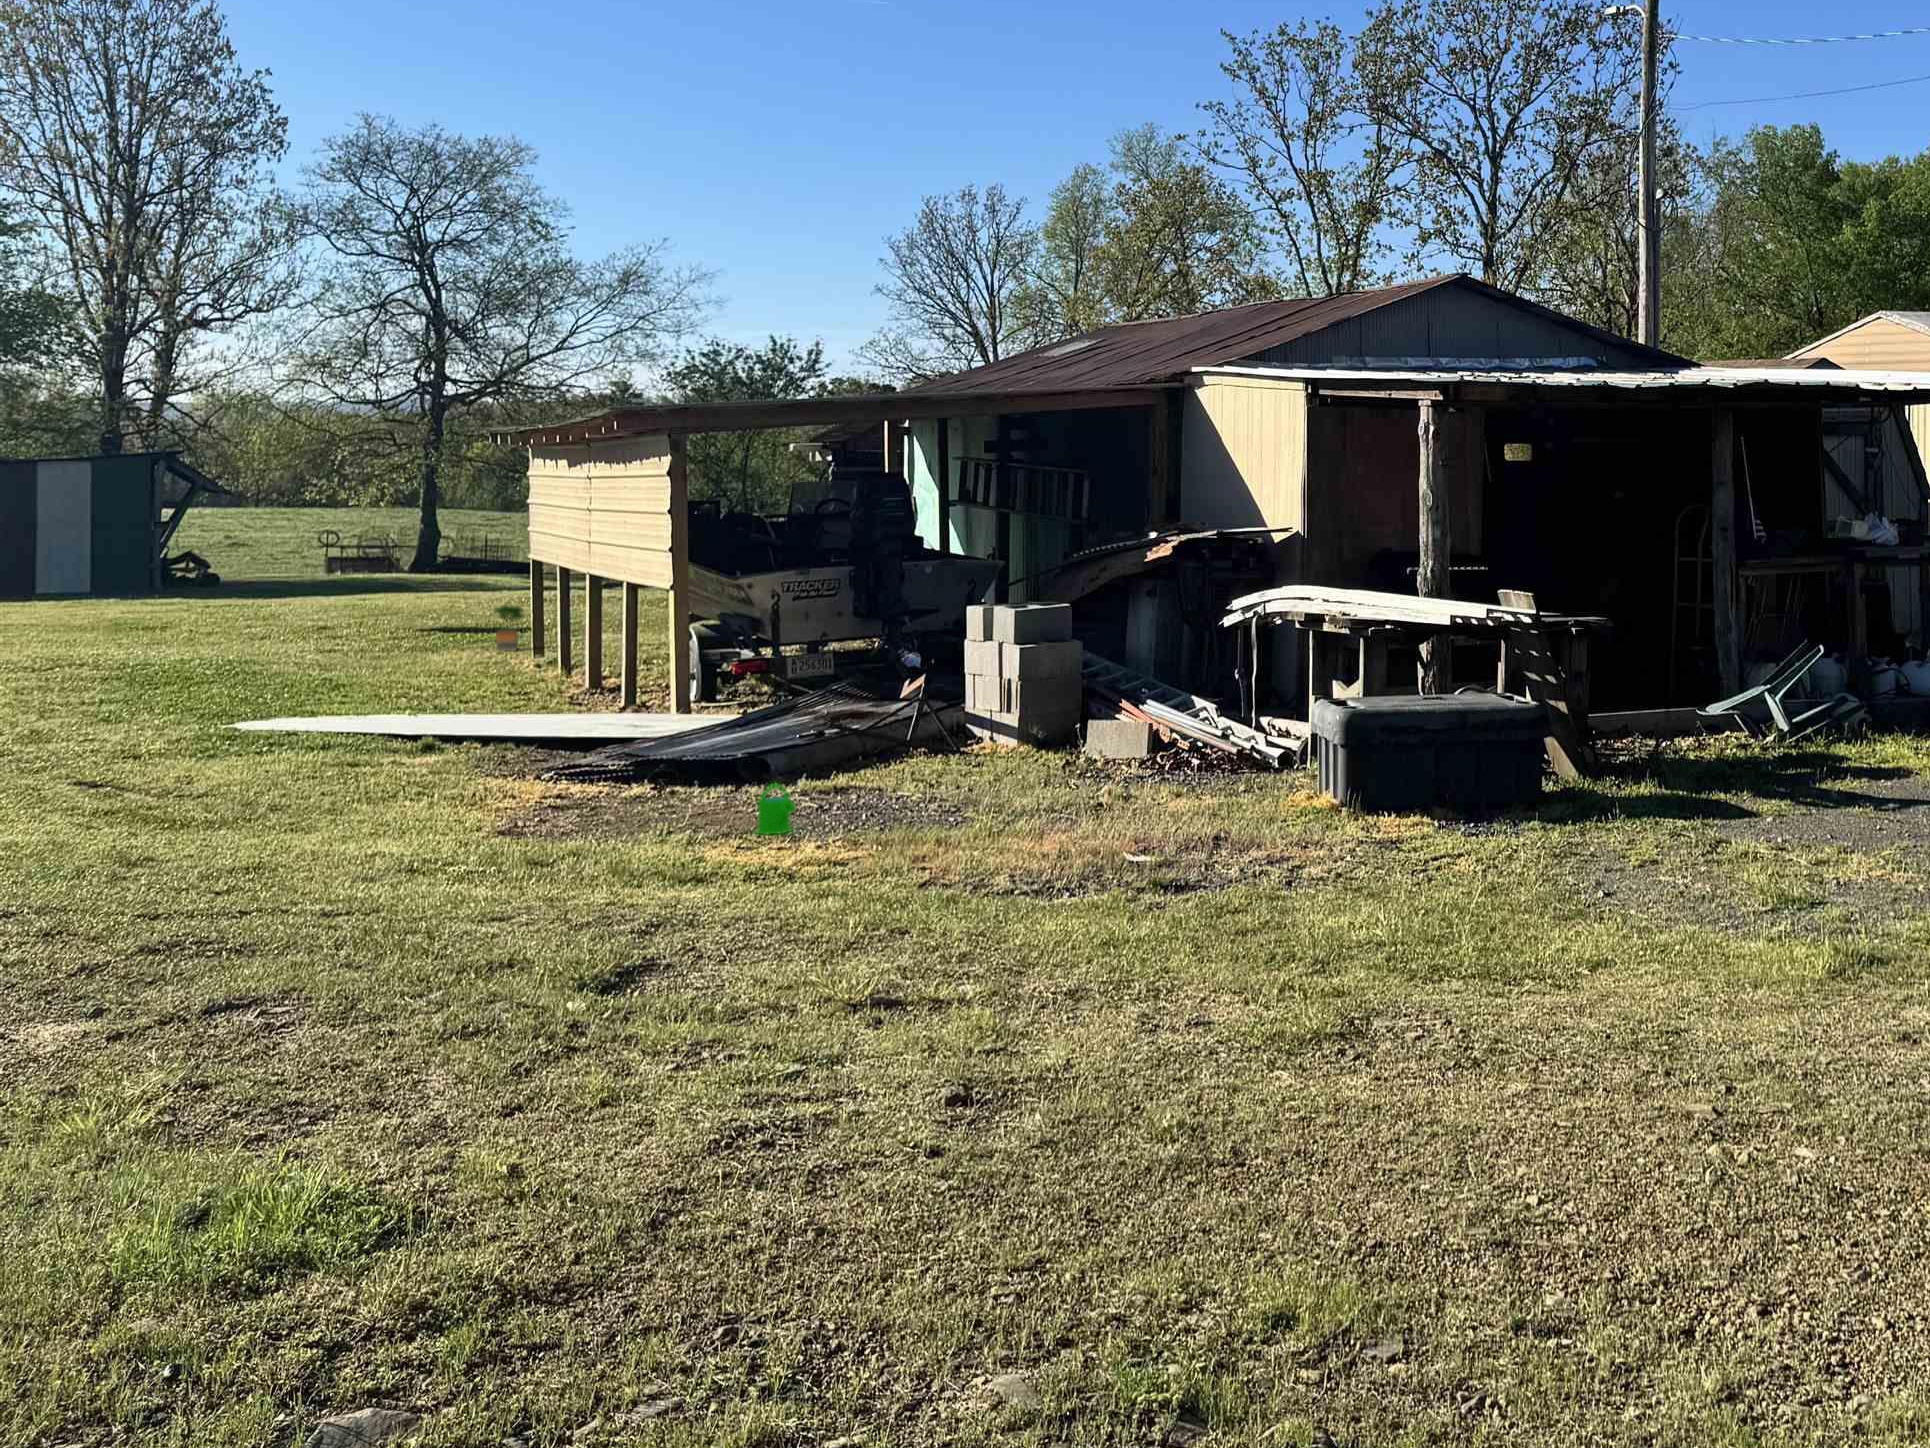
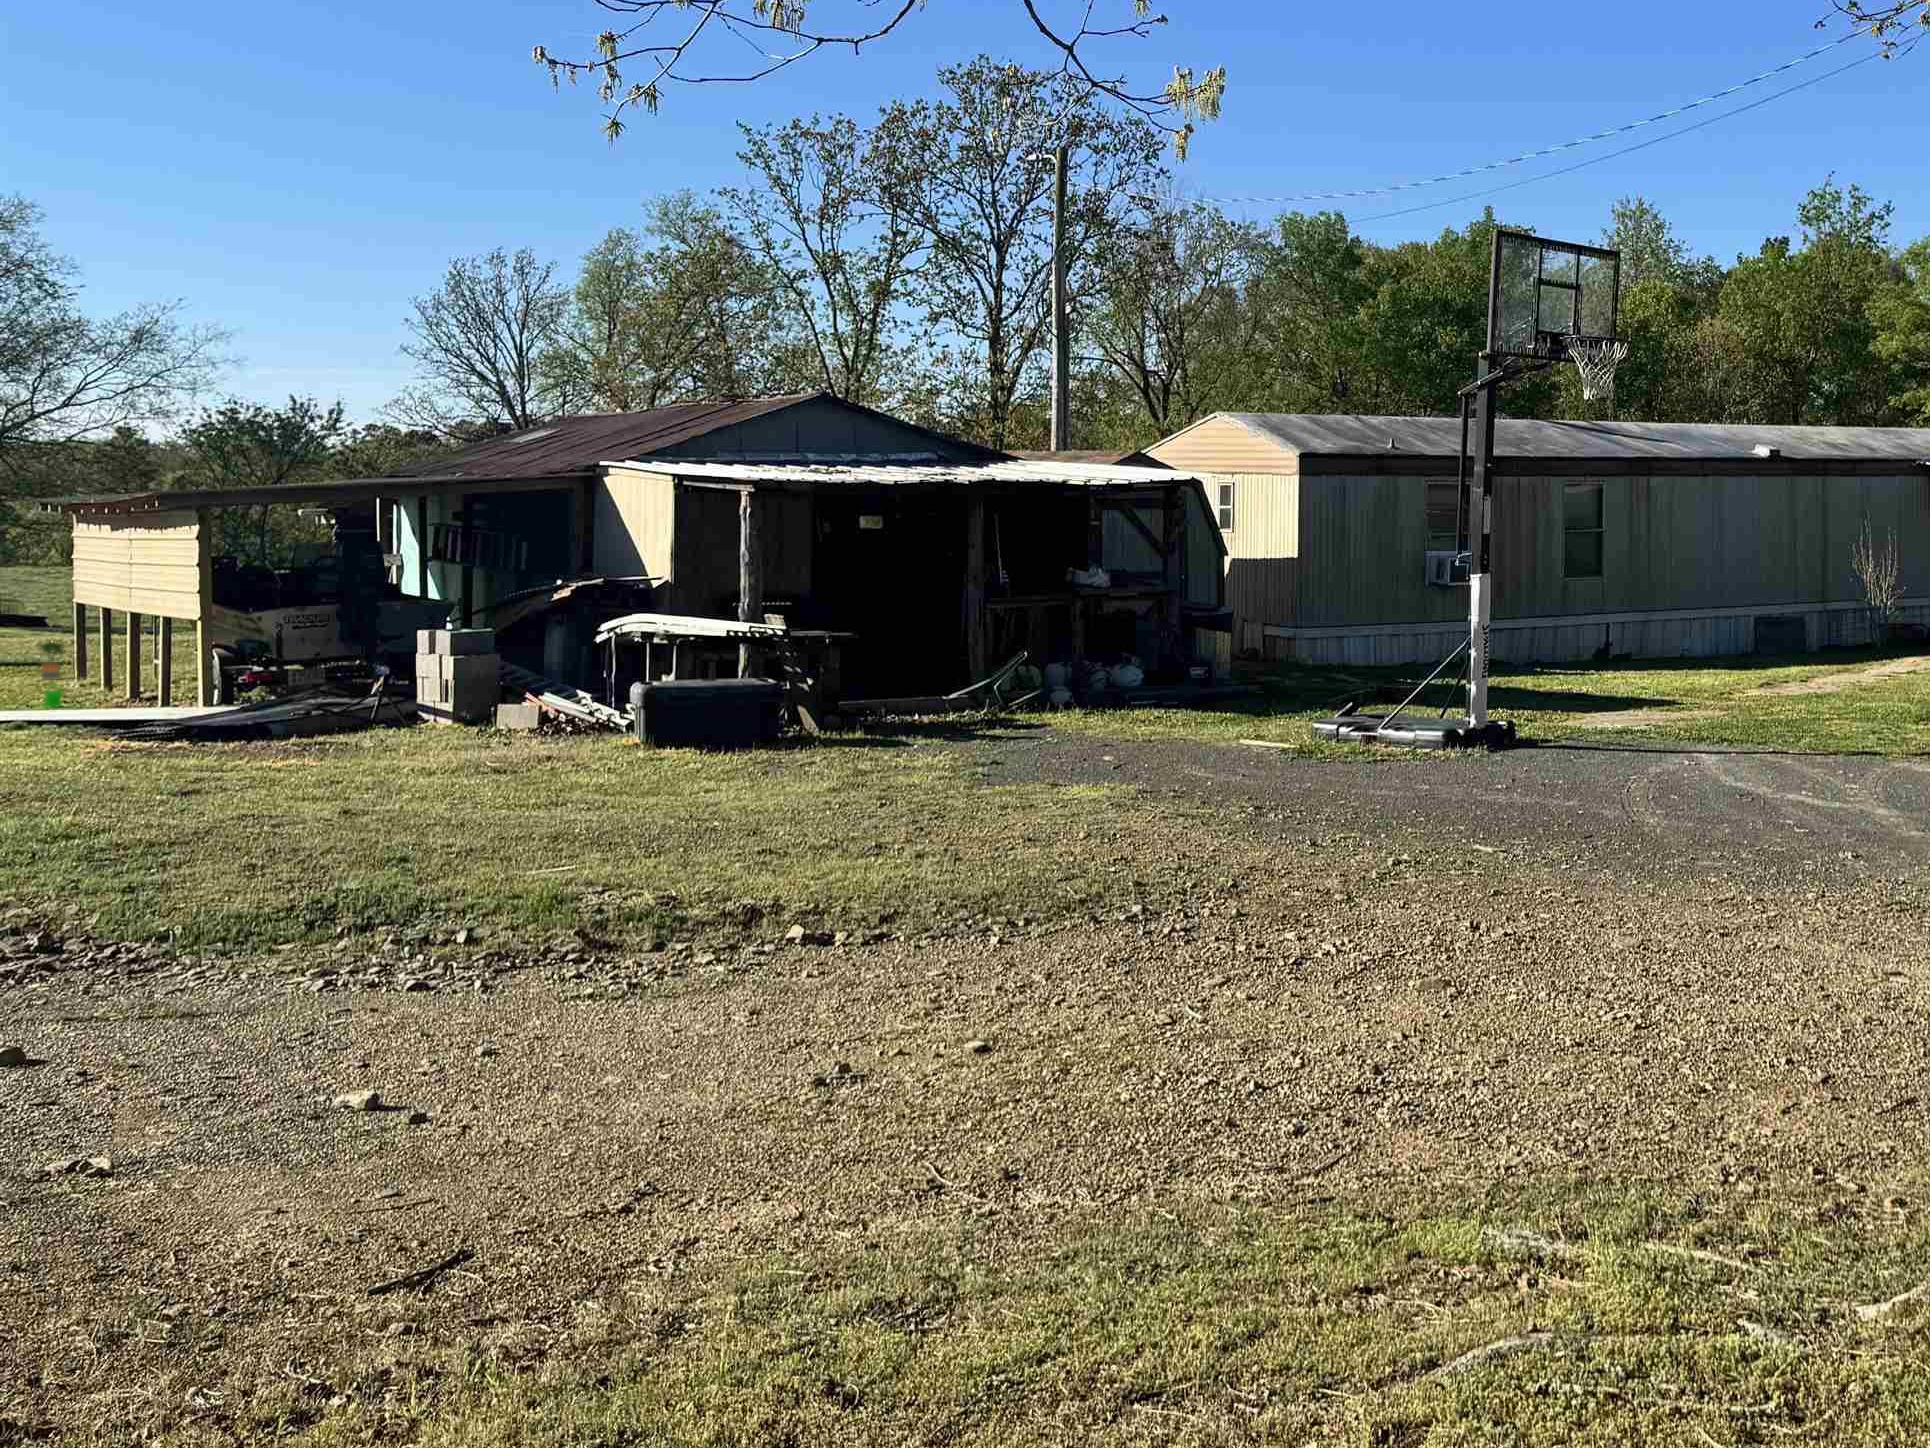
watering can: present [756,783,795,835] -> present [44,685,62,707]

